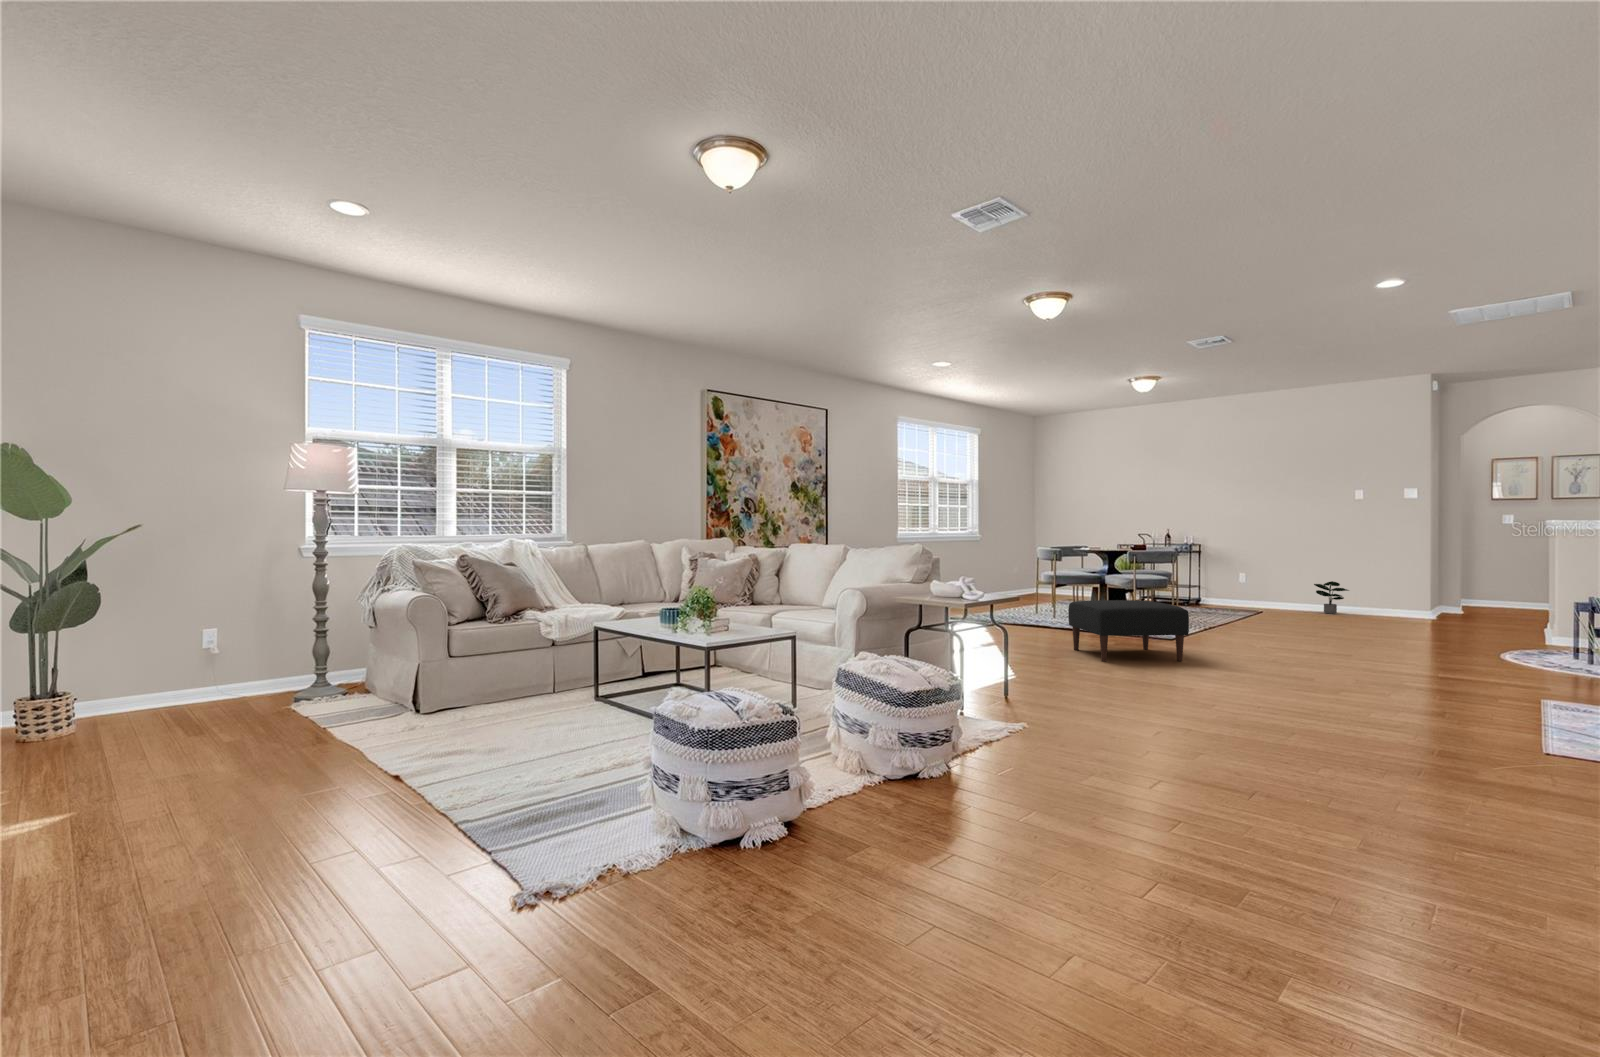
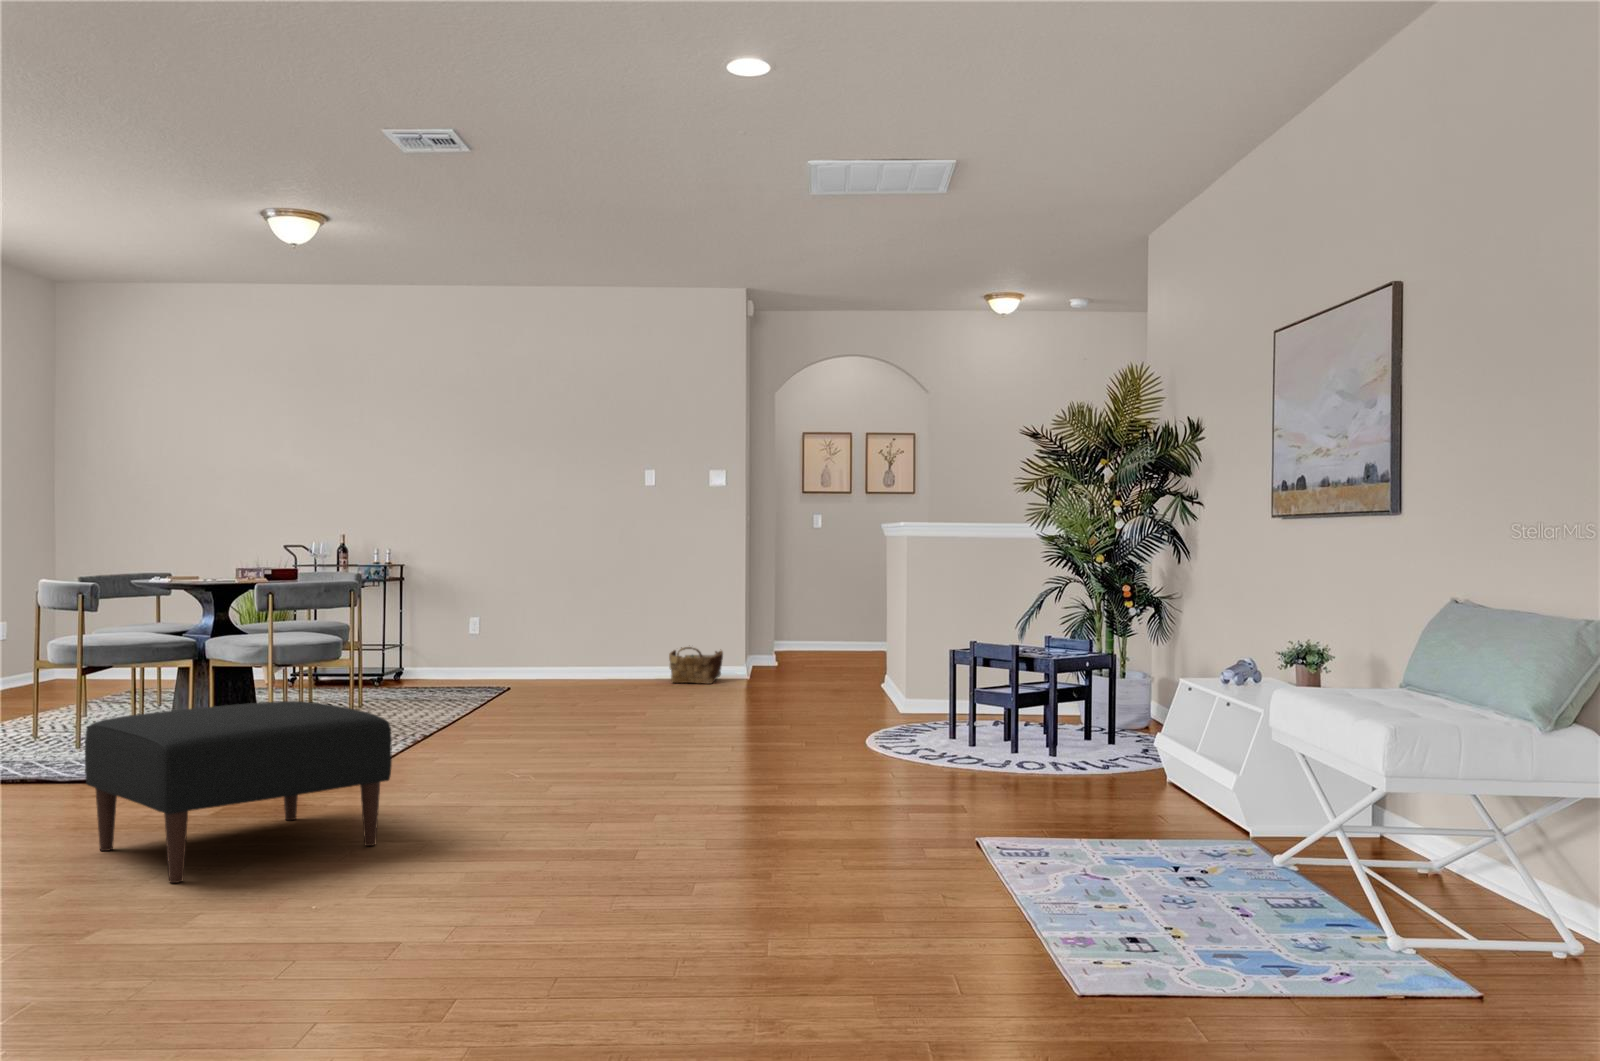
potted plant: present [1314,581,1349,614] -> none [588,625,641,682]
woven basket: none [1370,590,1411,619] -> present [669,647,723,684]

